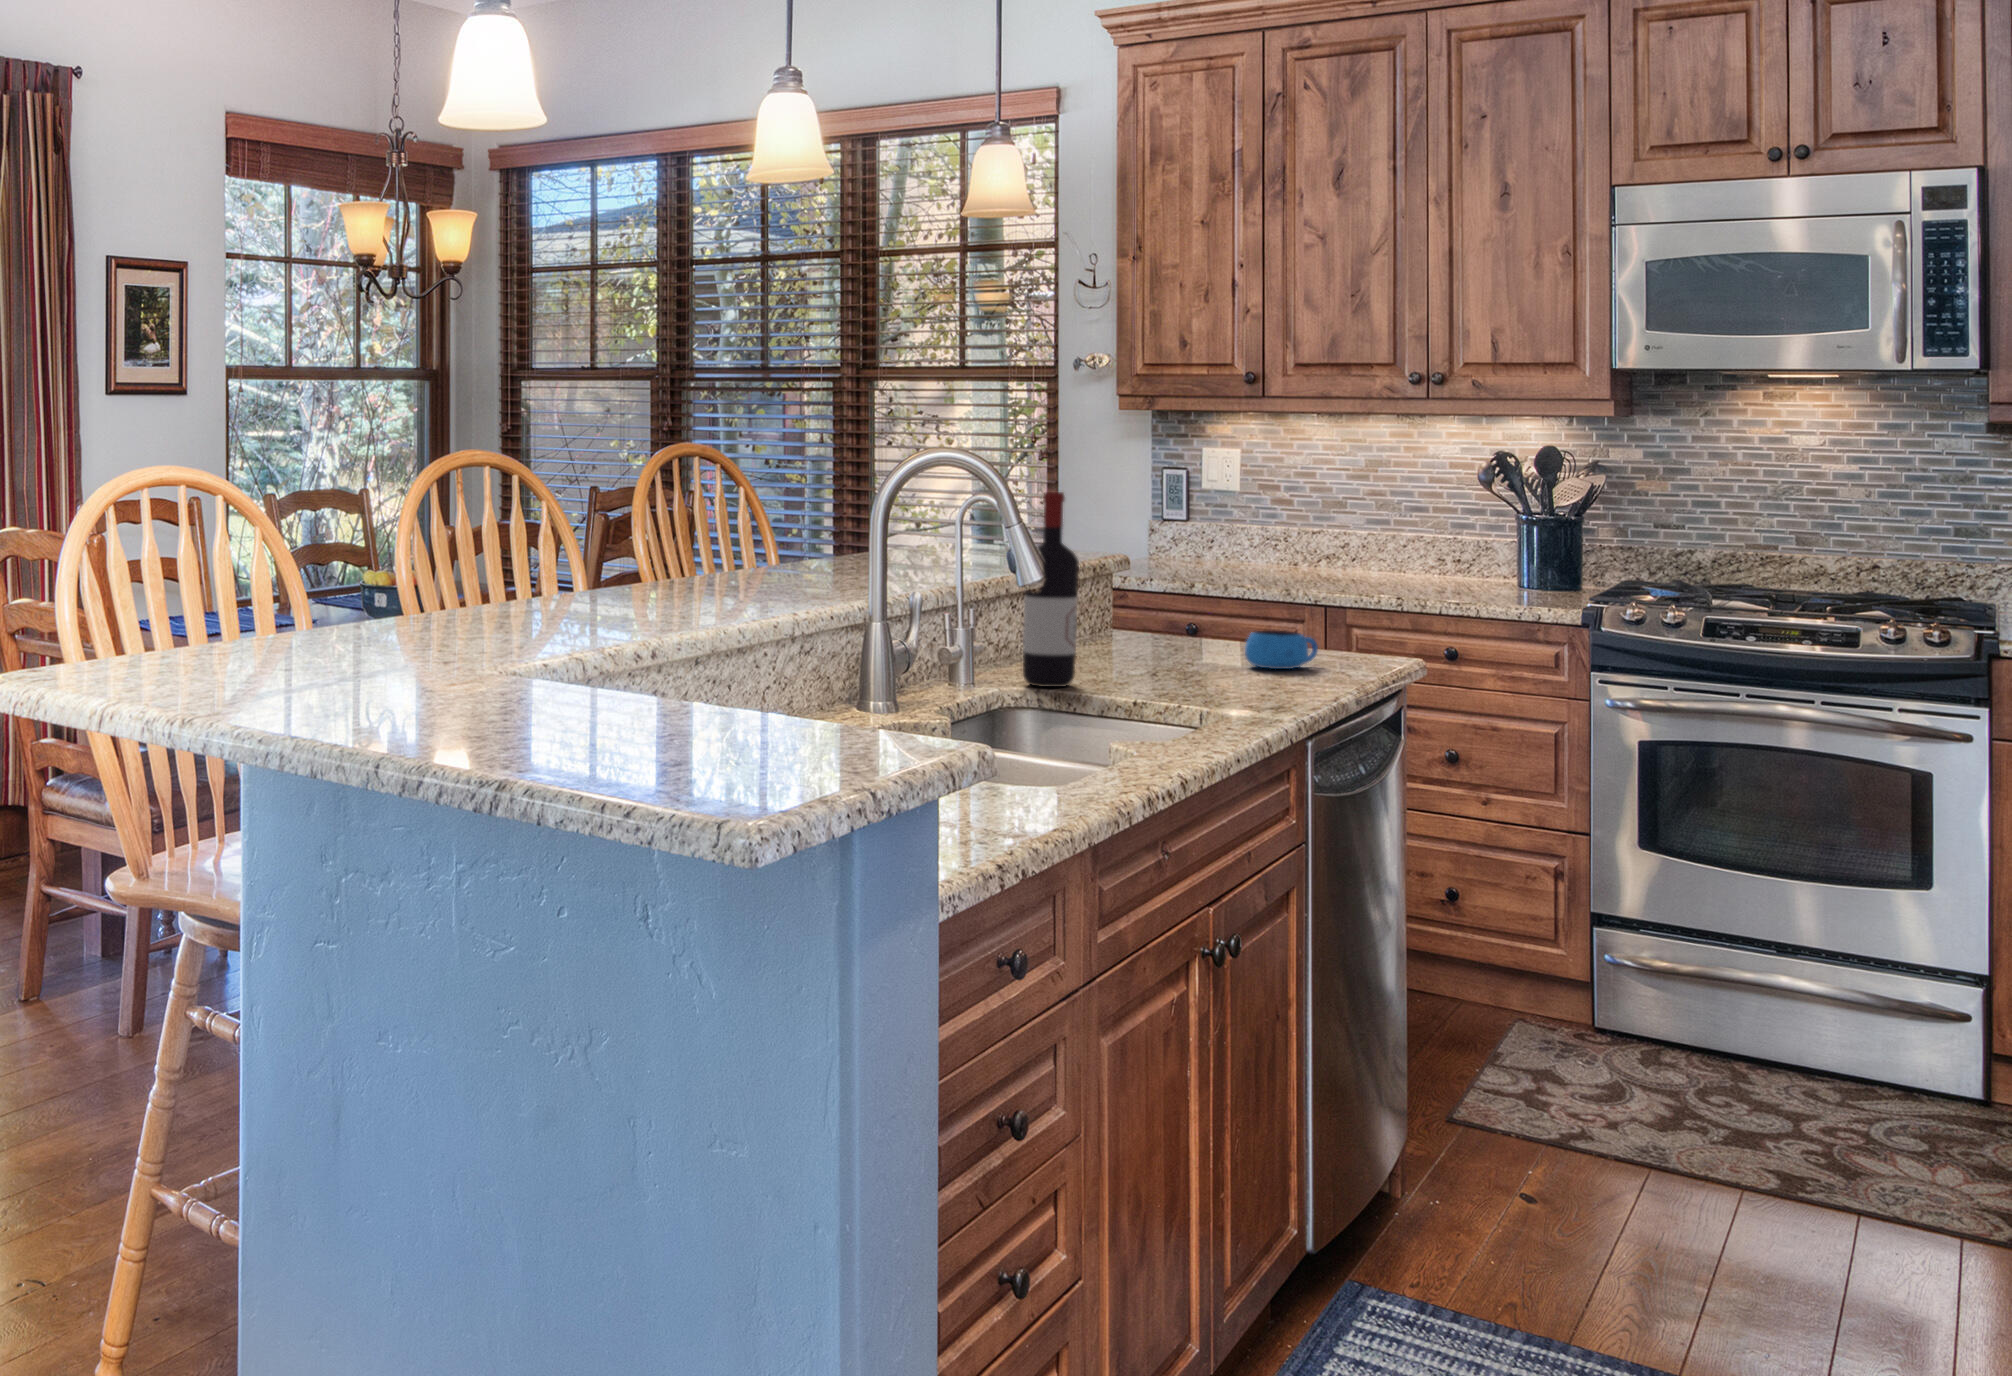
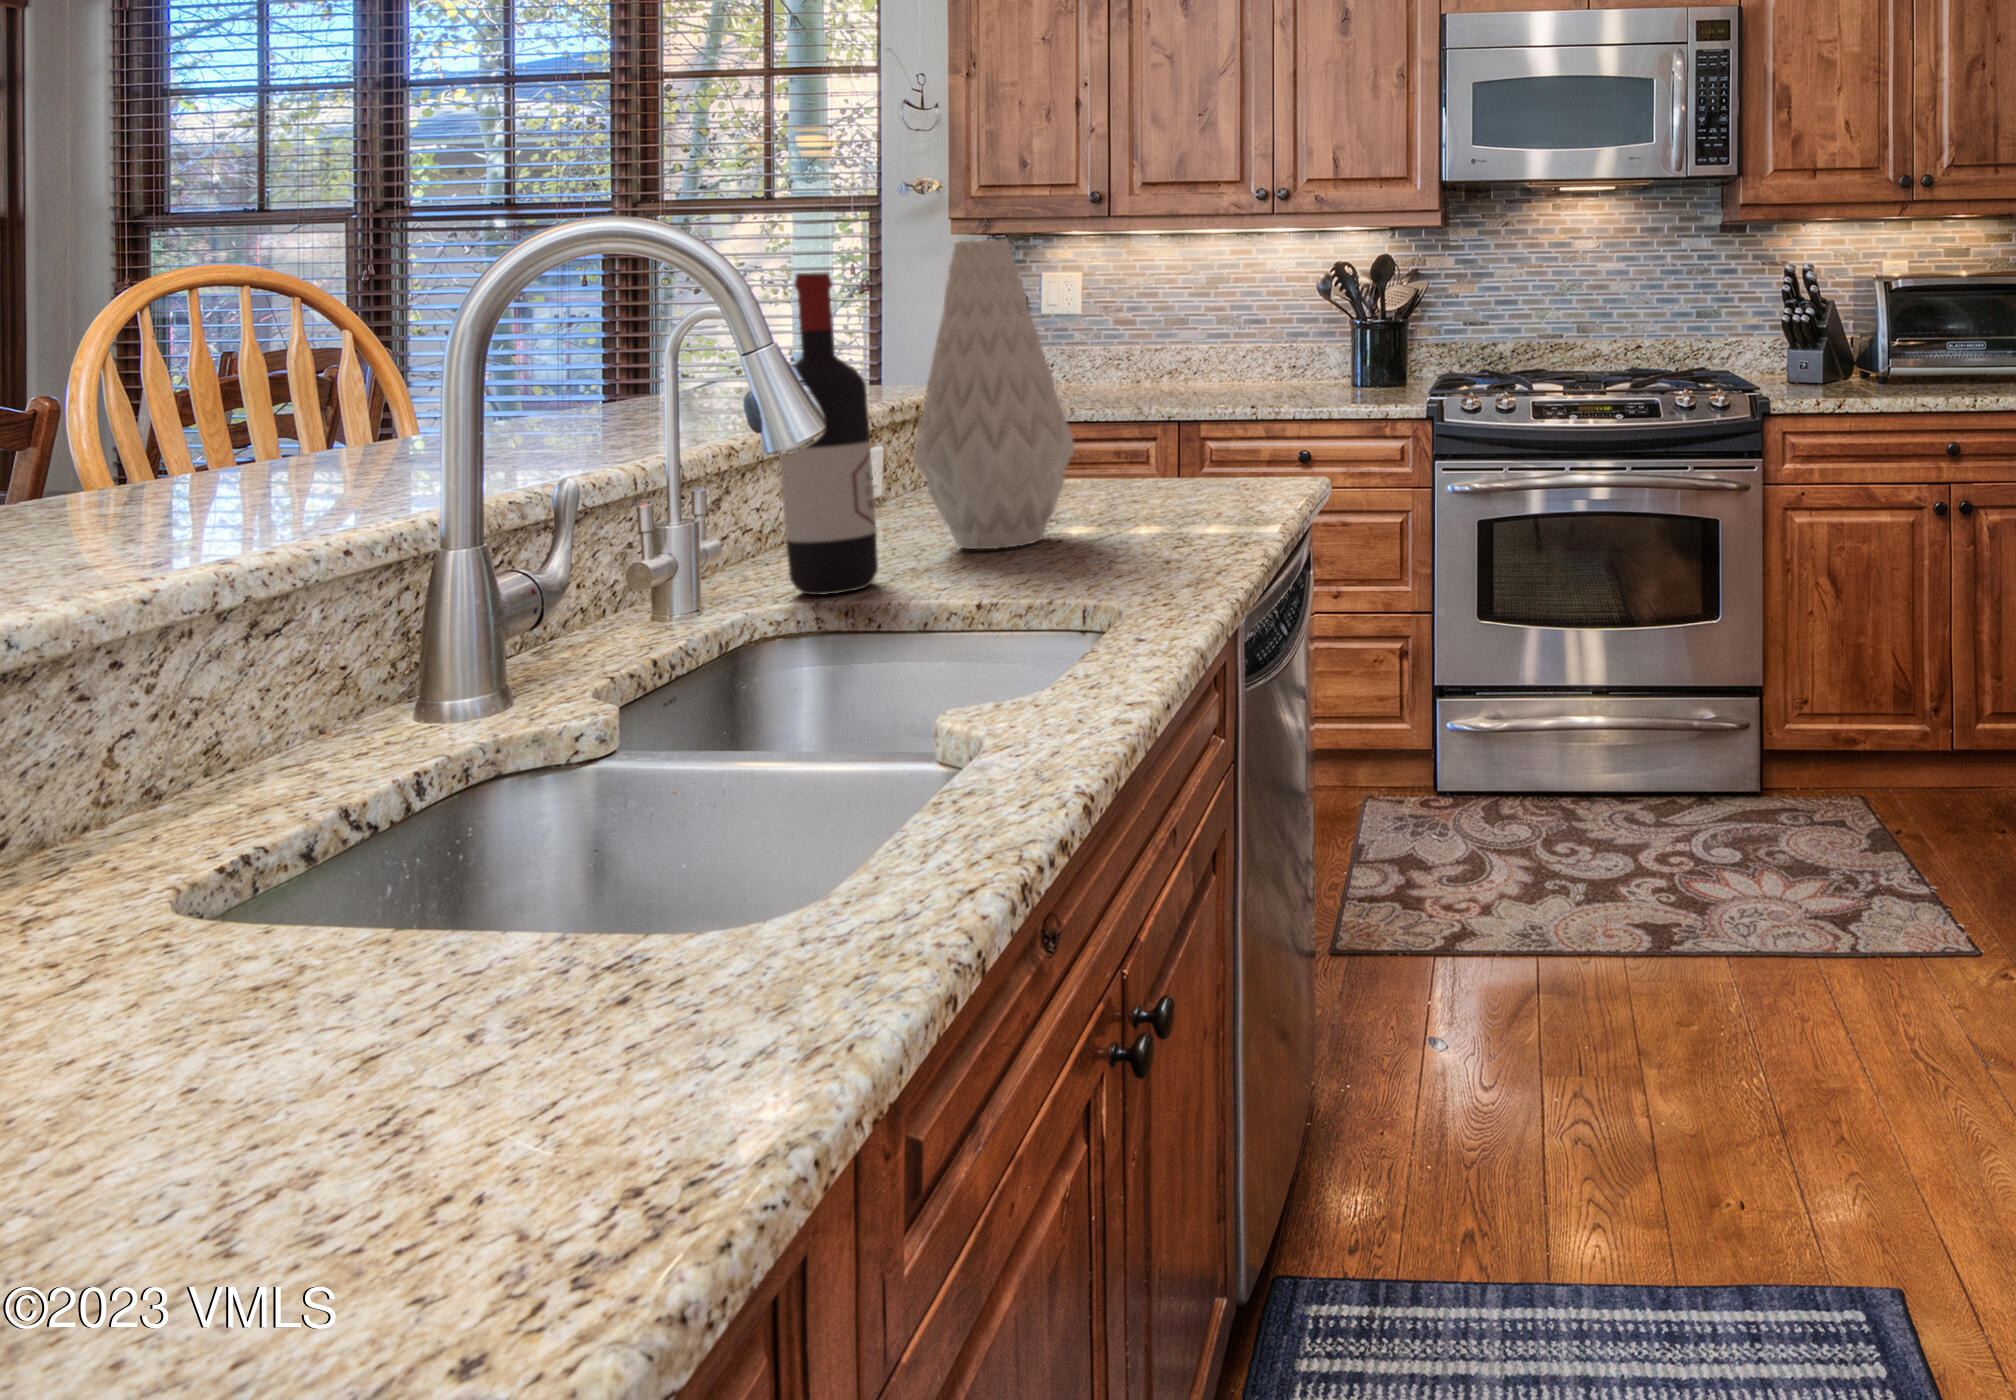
vase: none [1099,469,1208,675] -> present [913,239,1074,549]
mug: present [1245,631,1318,669] -> none [1128,462,1220,516]

